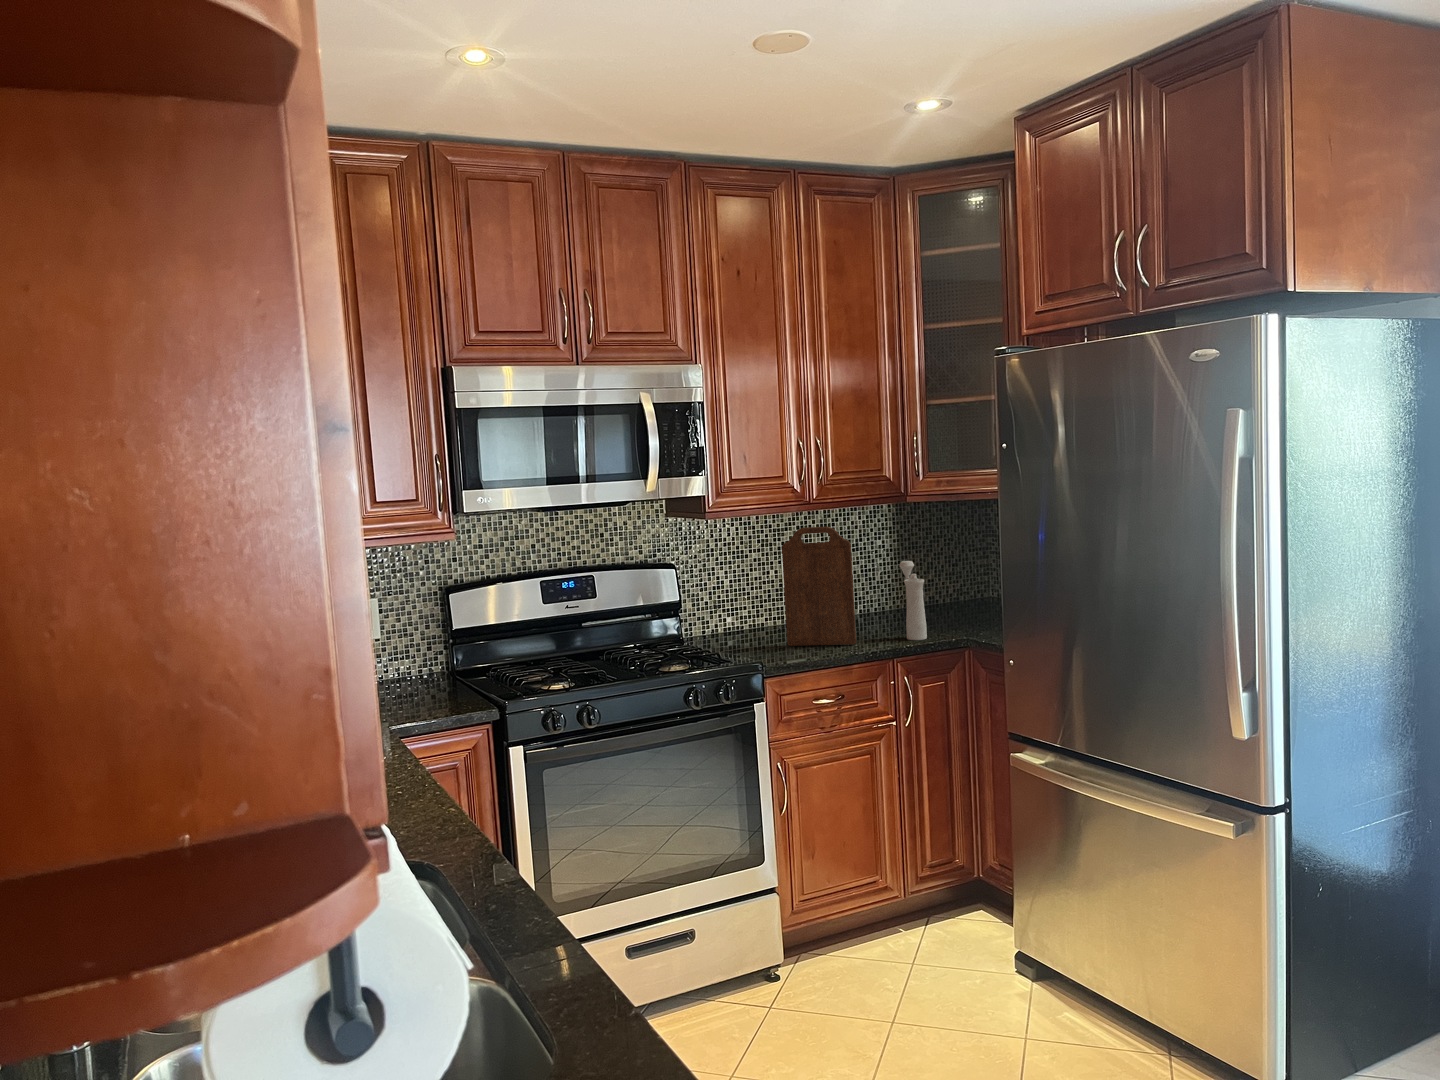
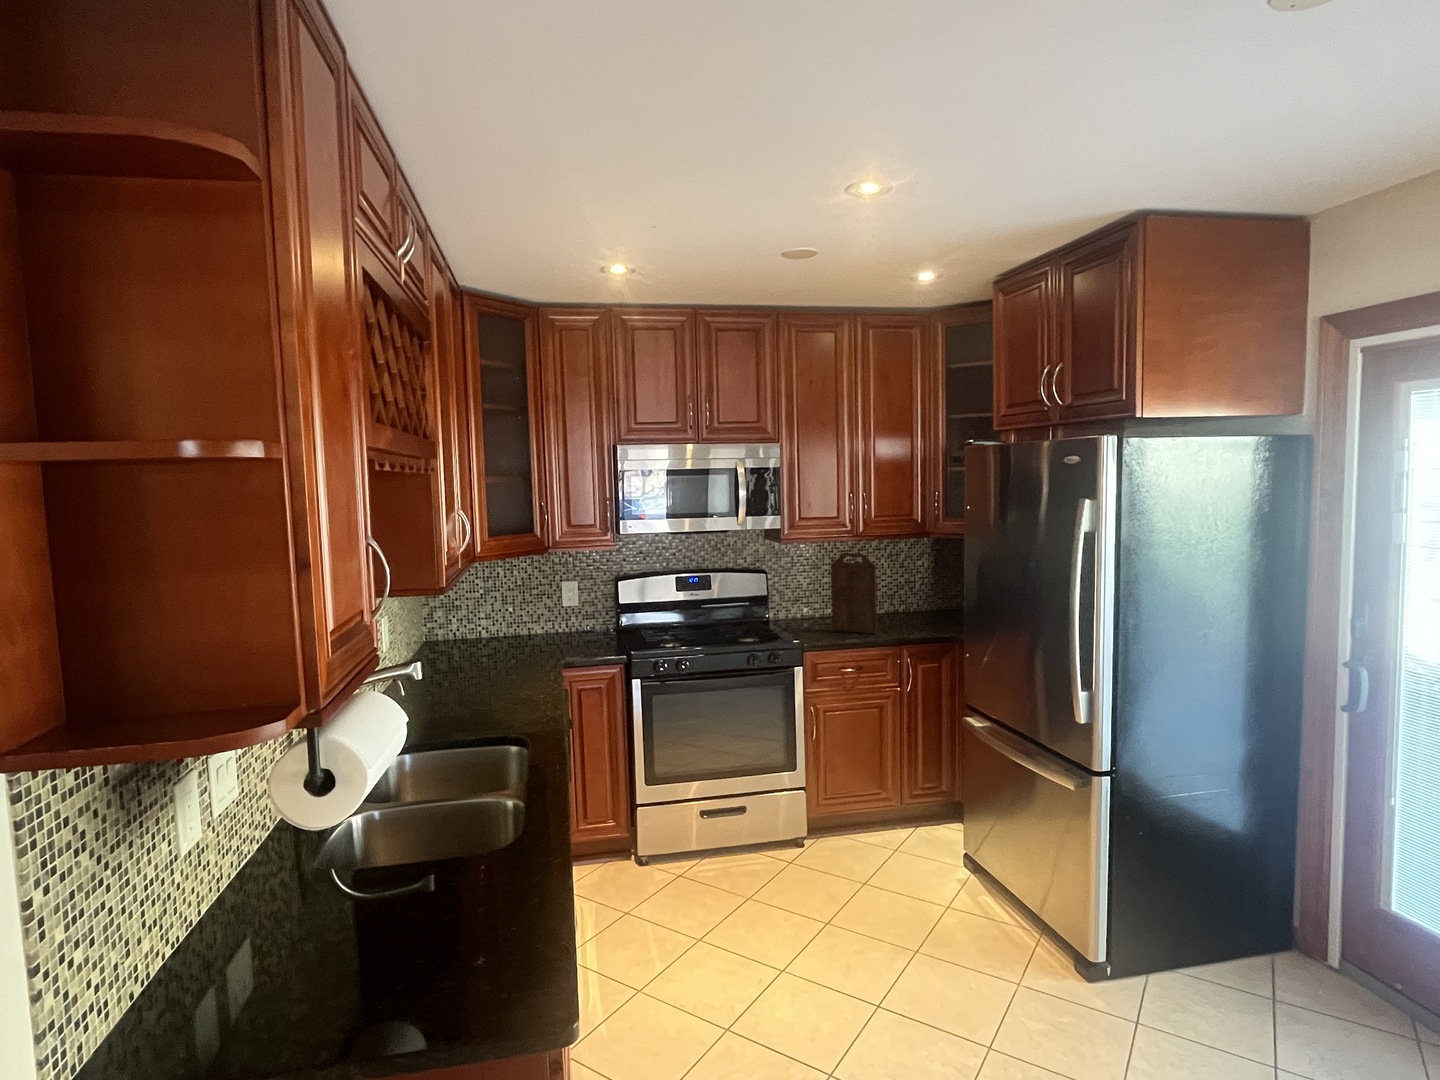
pepper mill: present [899,561,927,640] -> none [915,579,929,634]

